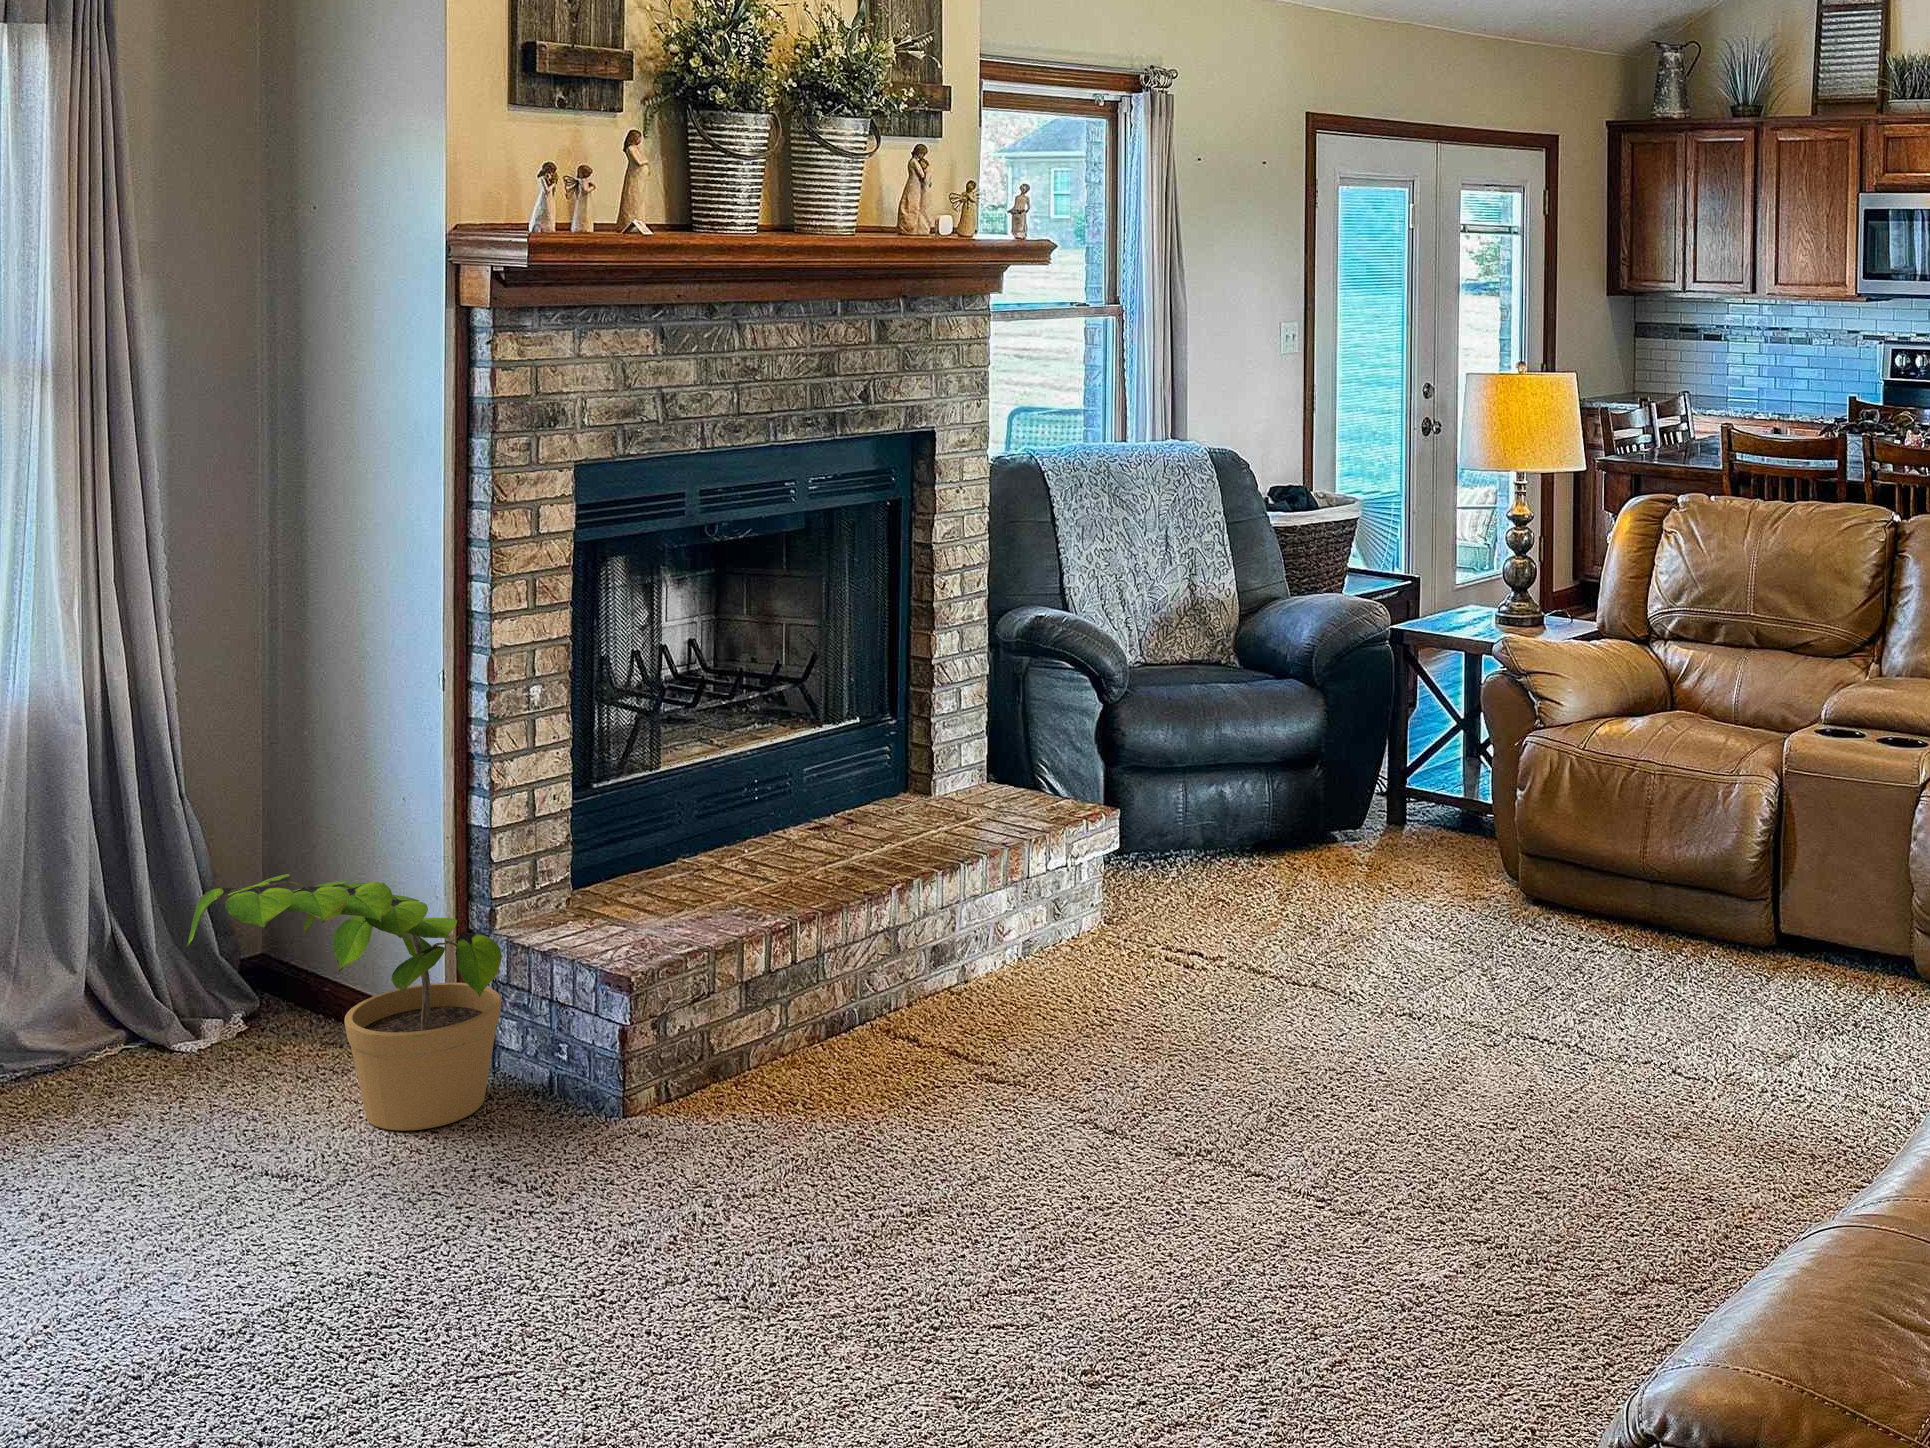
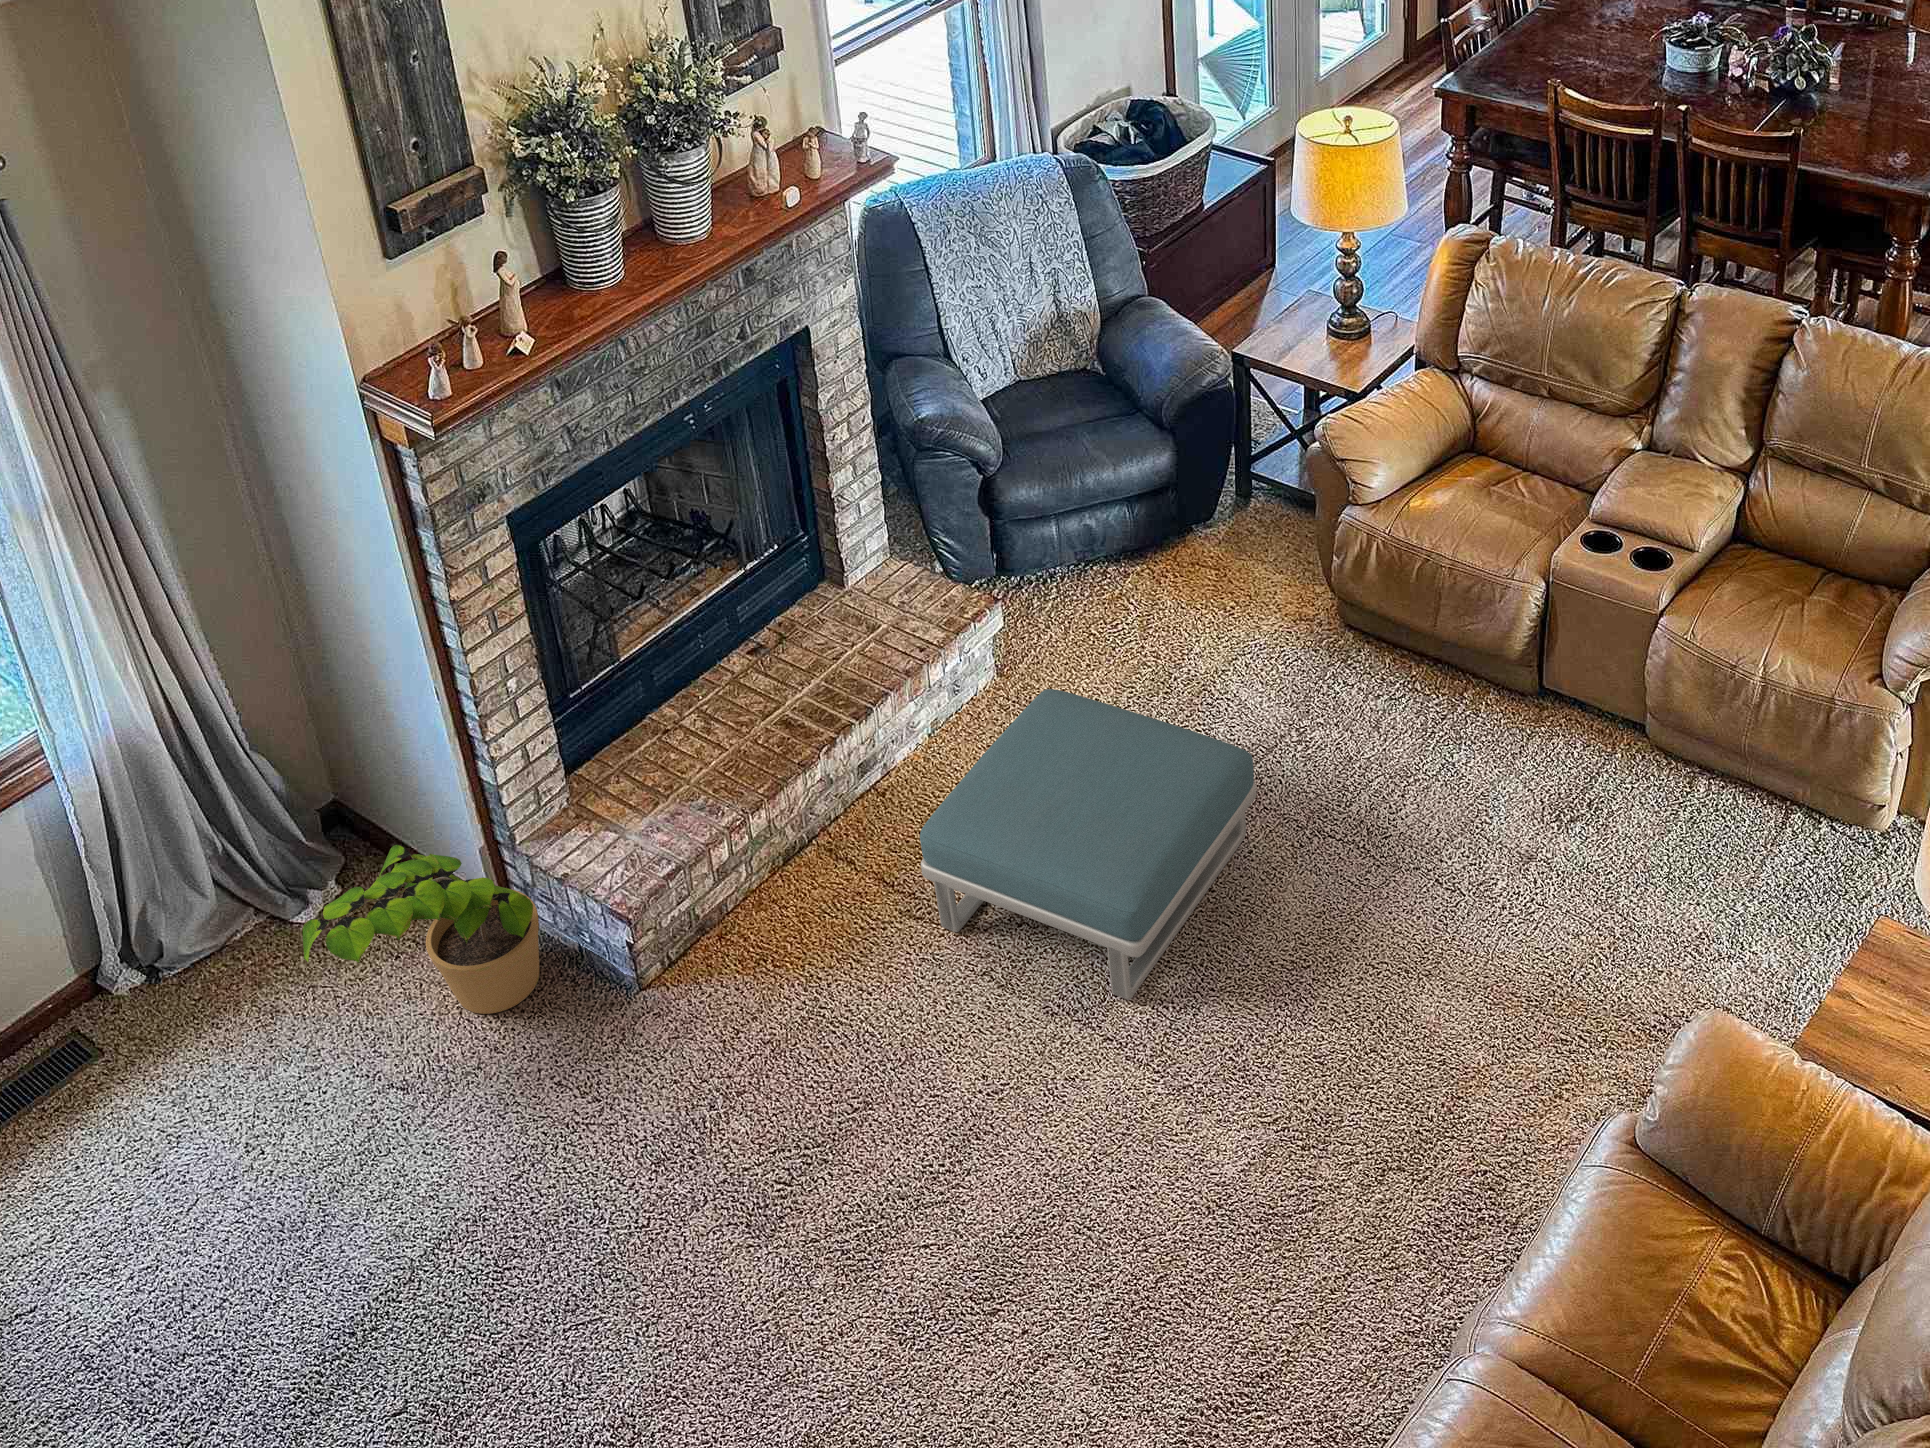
footstool: none [1012,844,1441,1141] -> present [920,689,1257,1000]

